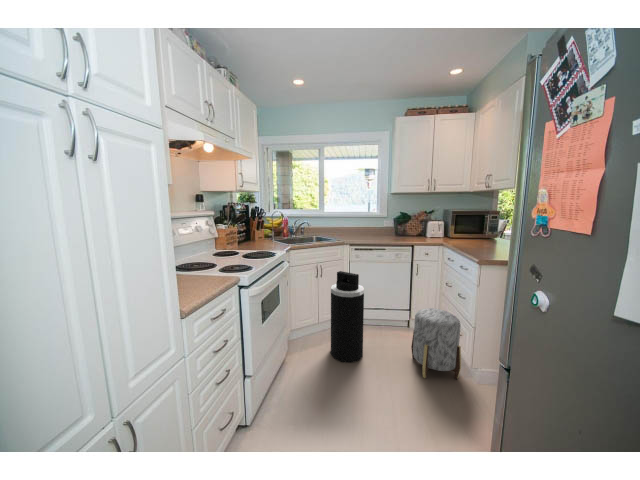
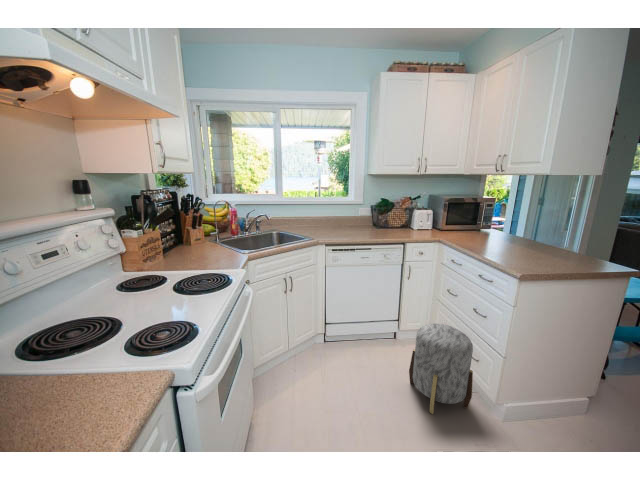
trash can: present [331,271,364,363] -> none [309,285,354,406]

